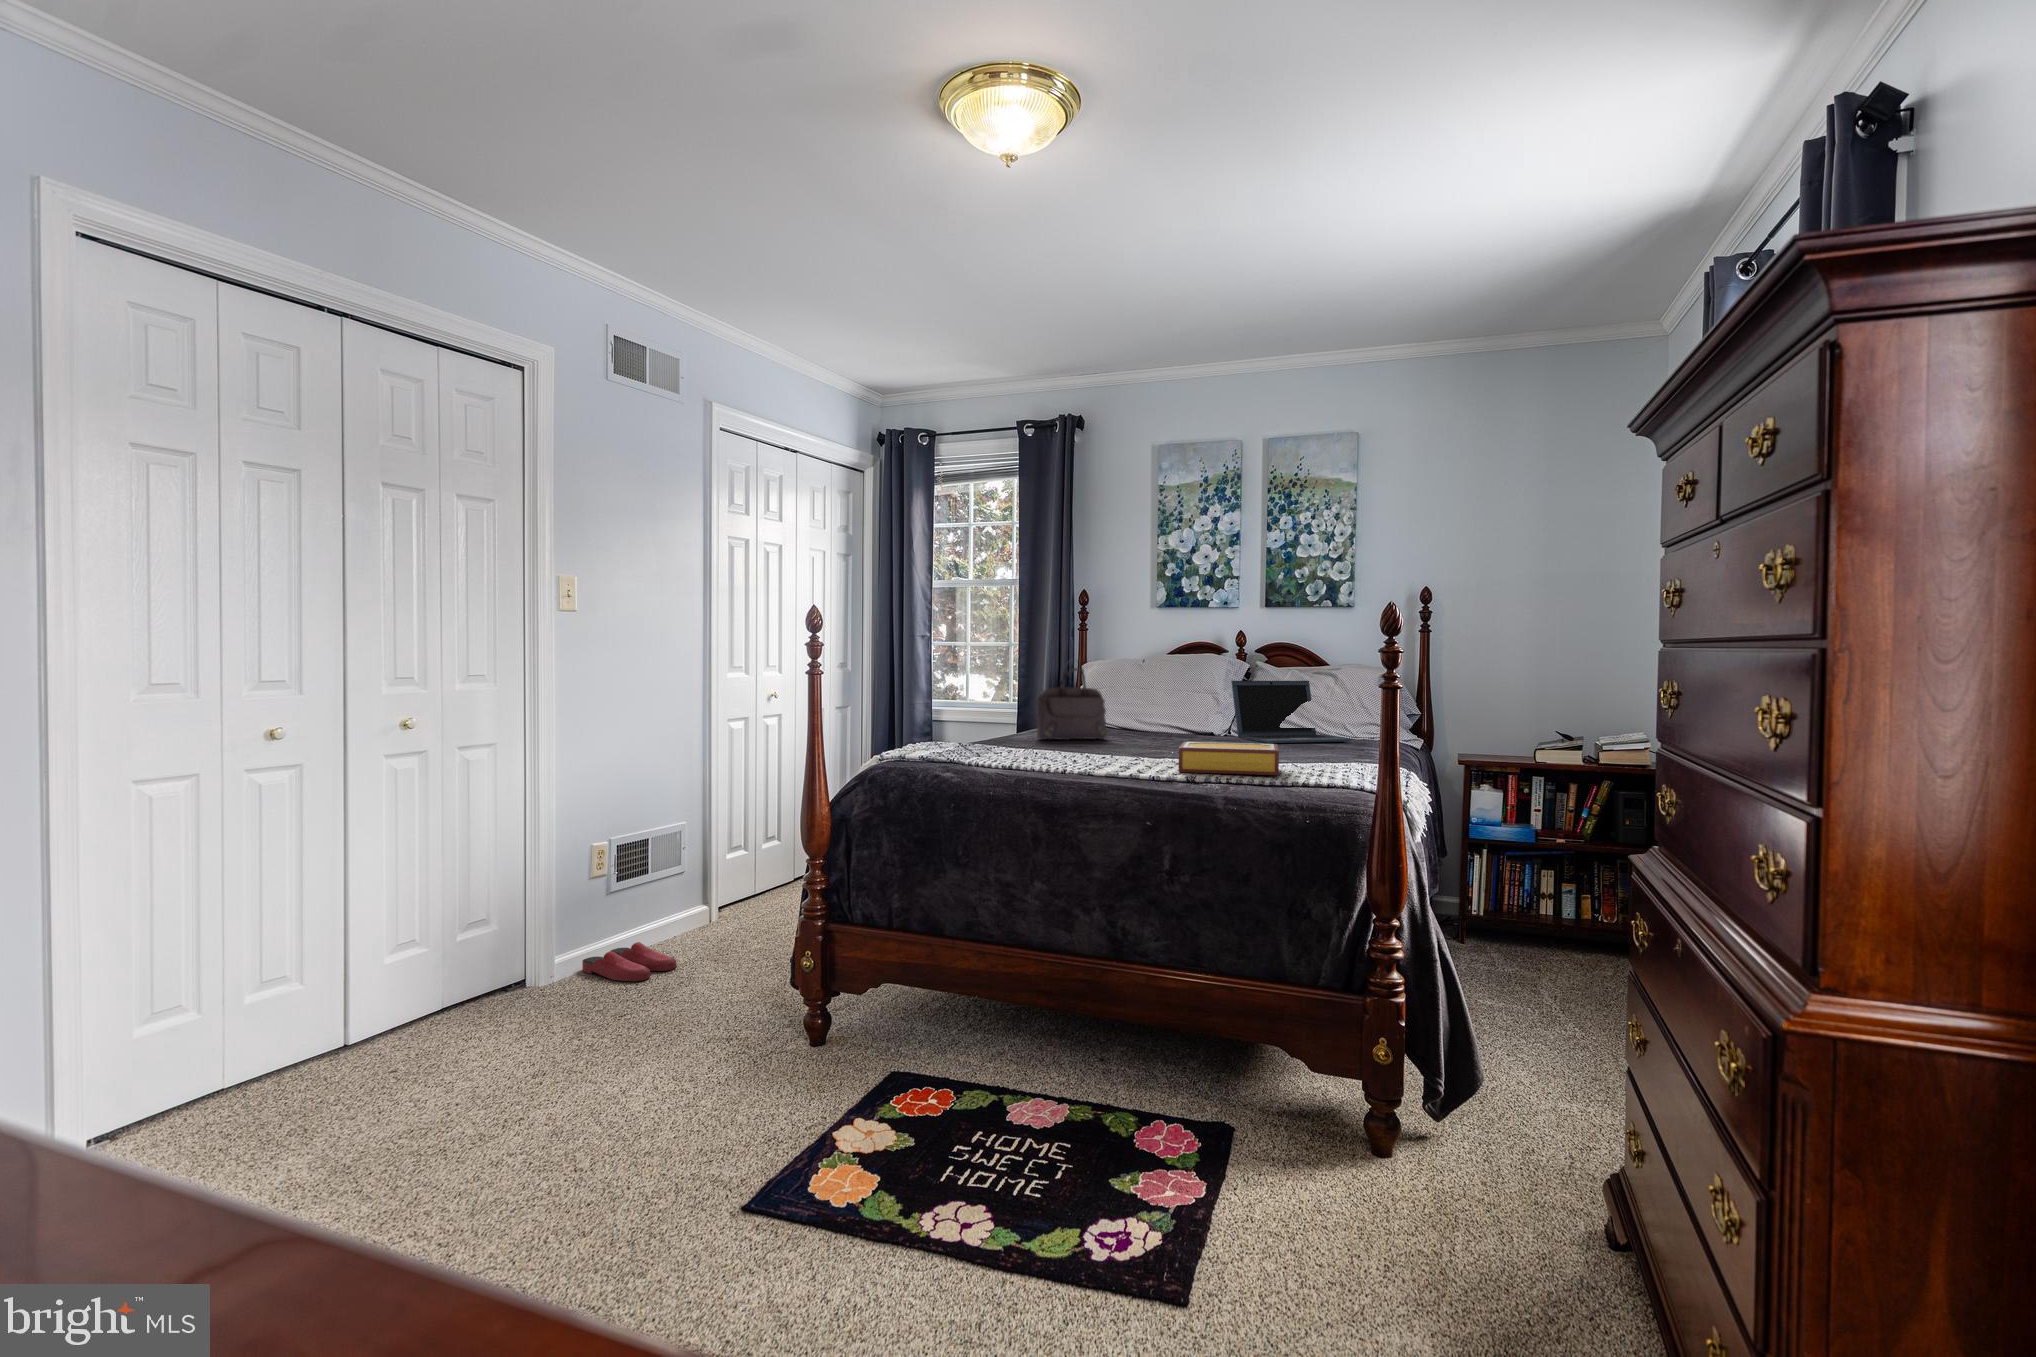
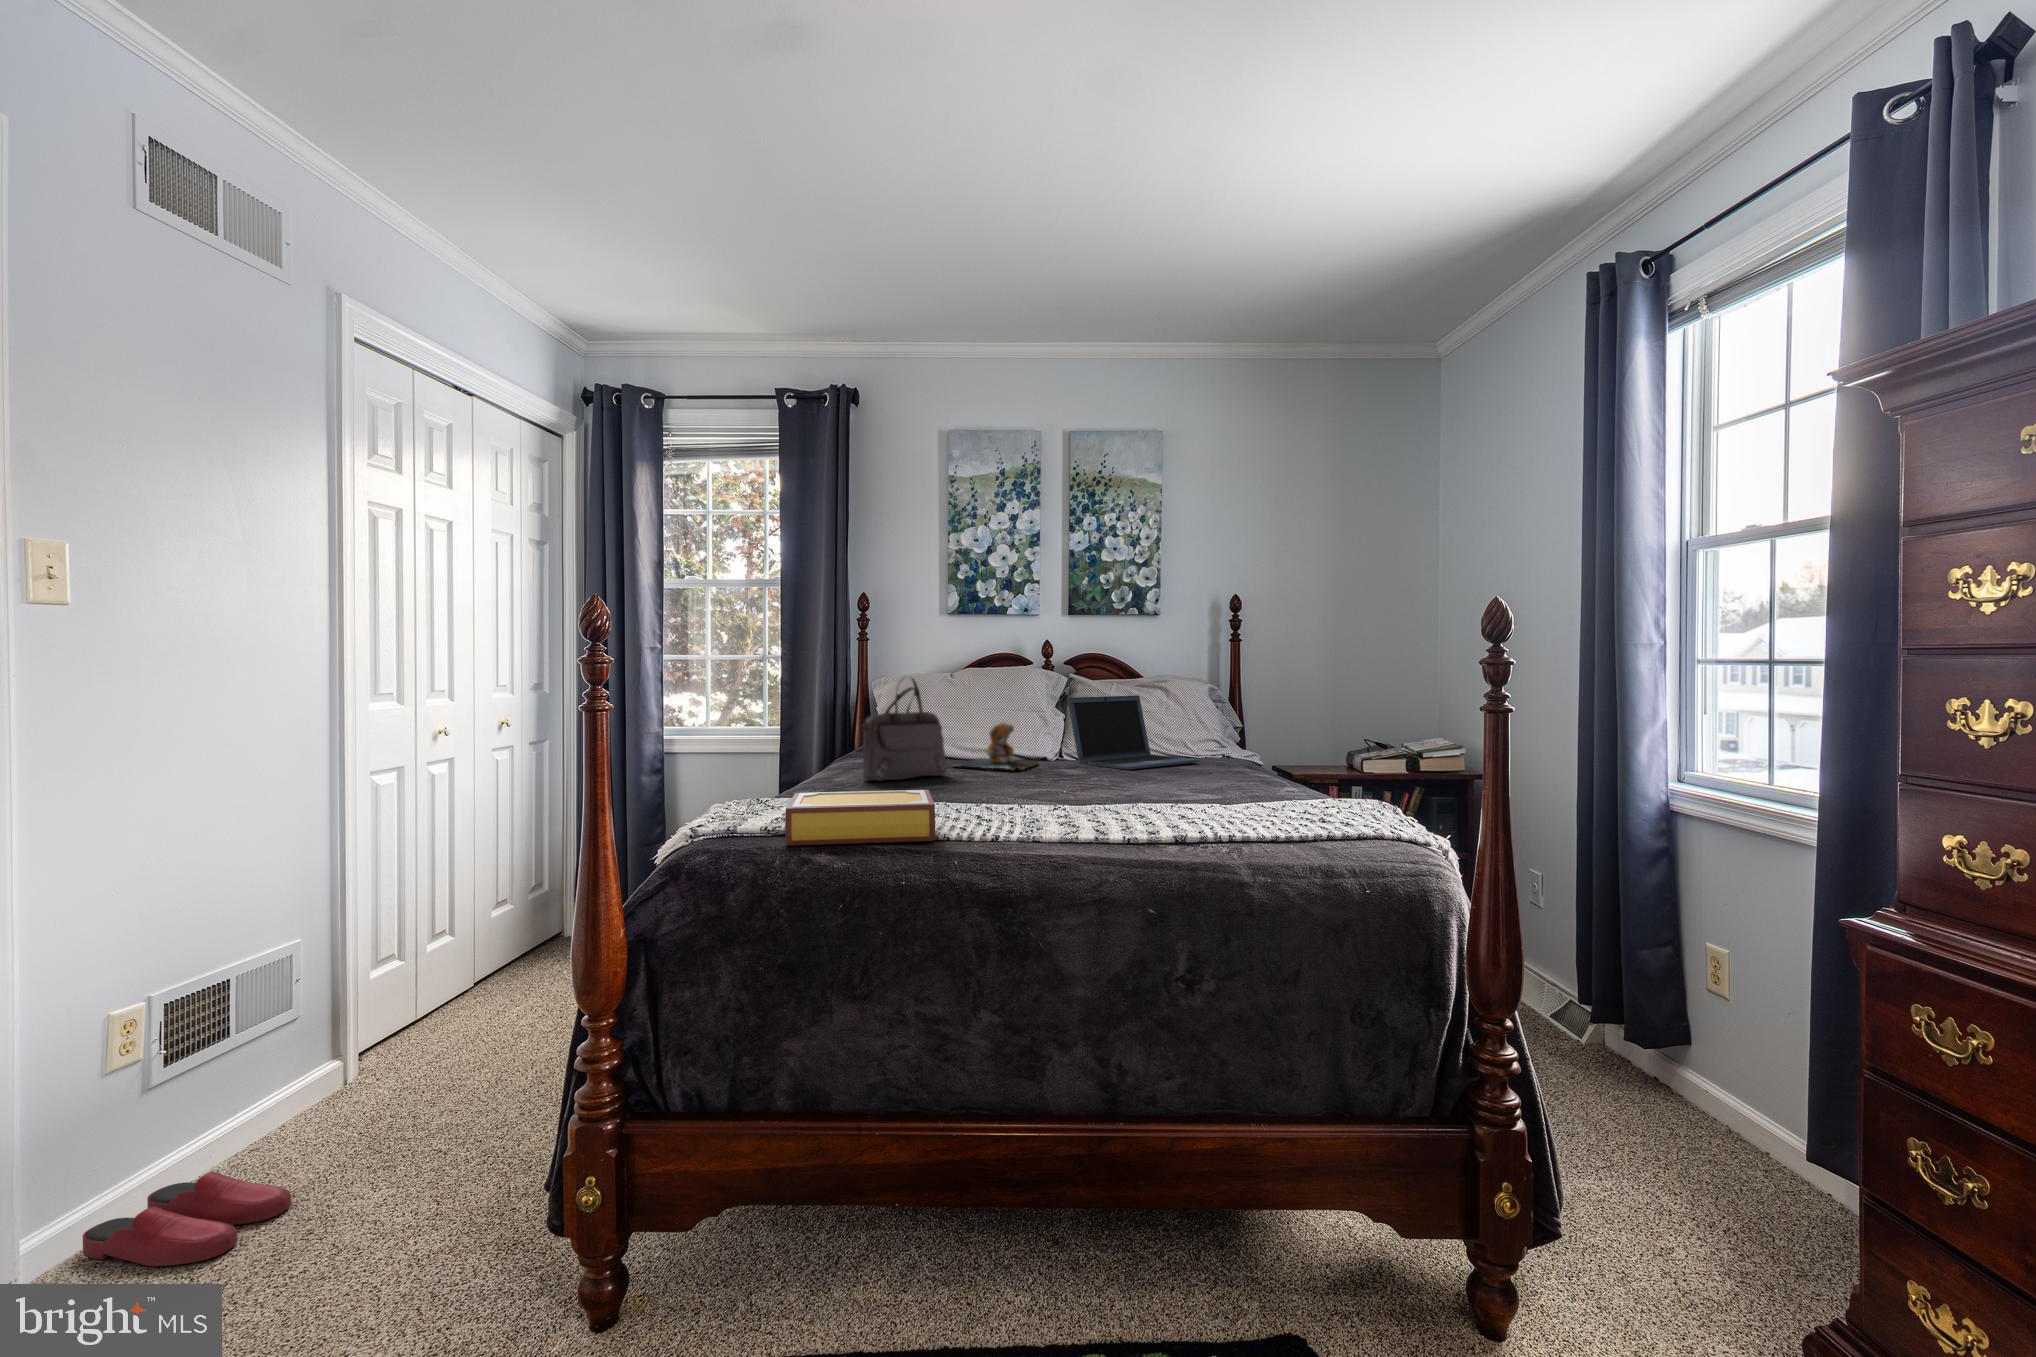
teddy bear: none [1122,700,1200,739] -> present [955,723,1038,770]
book: present [1179,742,1279,775] -> present [785,790,935,845]

